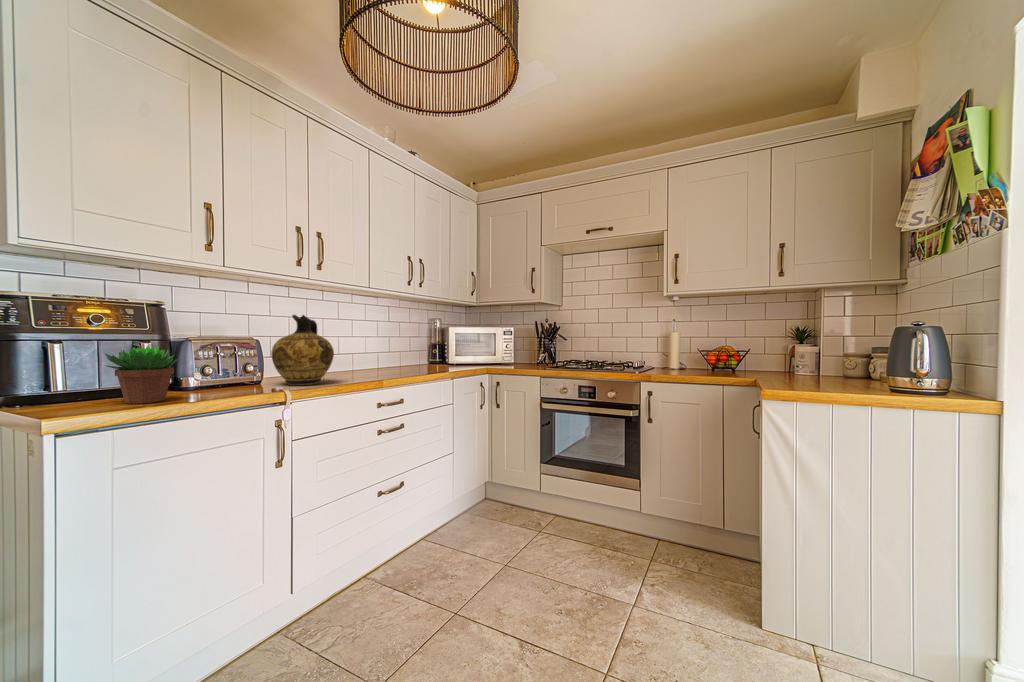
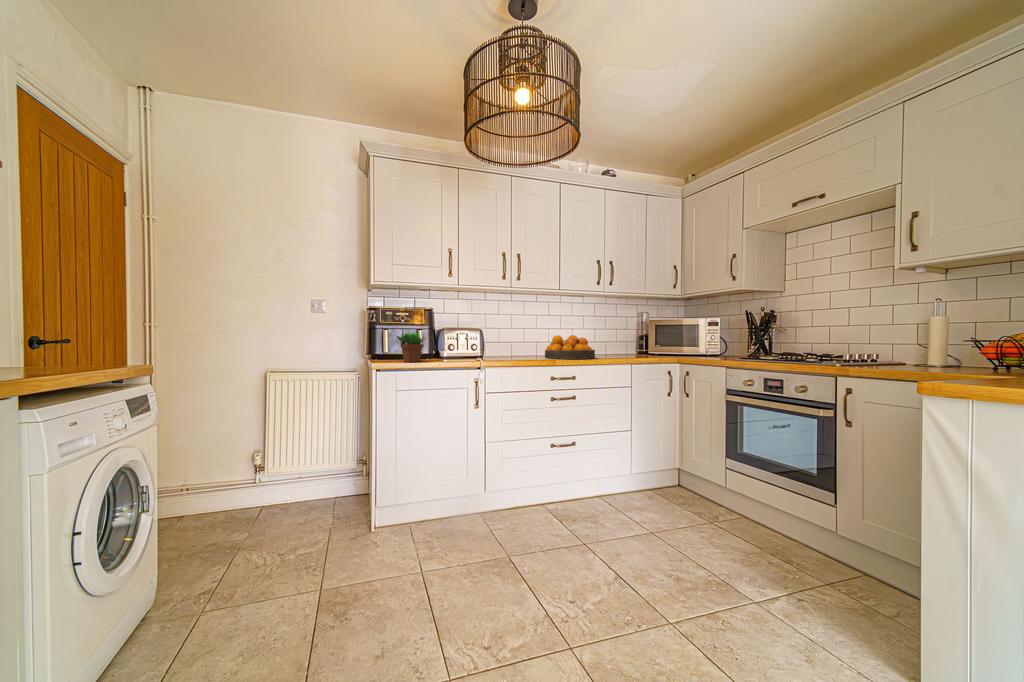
ceramic jug: present [271,315,334,385] -> none [483,312,521,360]
fruit bowl: none [348,346,414,377] -> present [545,335,595,359]

